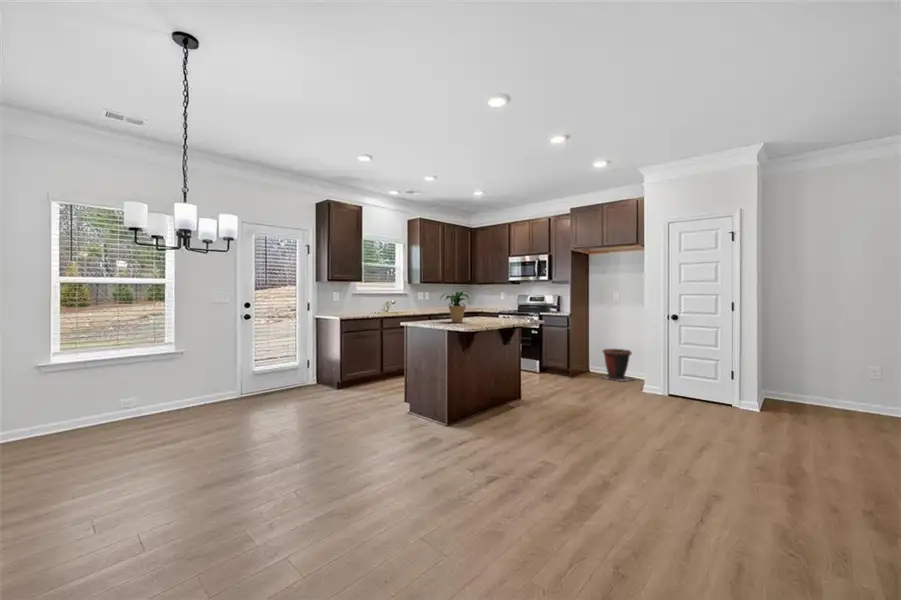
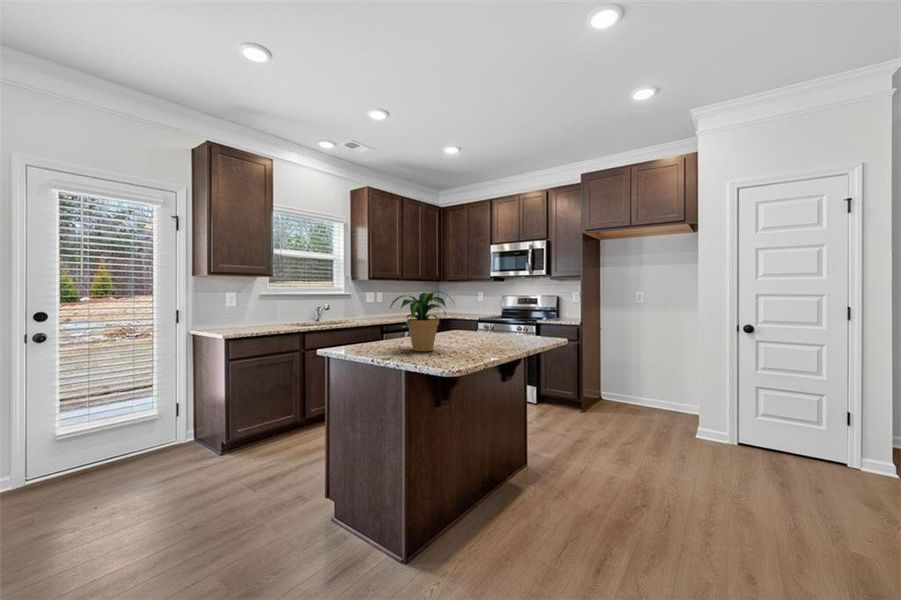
waste bin: present [603,349,632,381] -> none [623,369,669,417]

